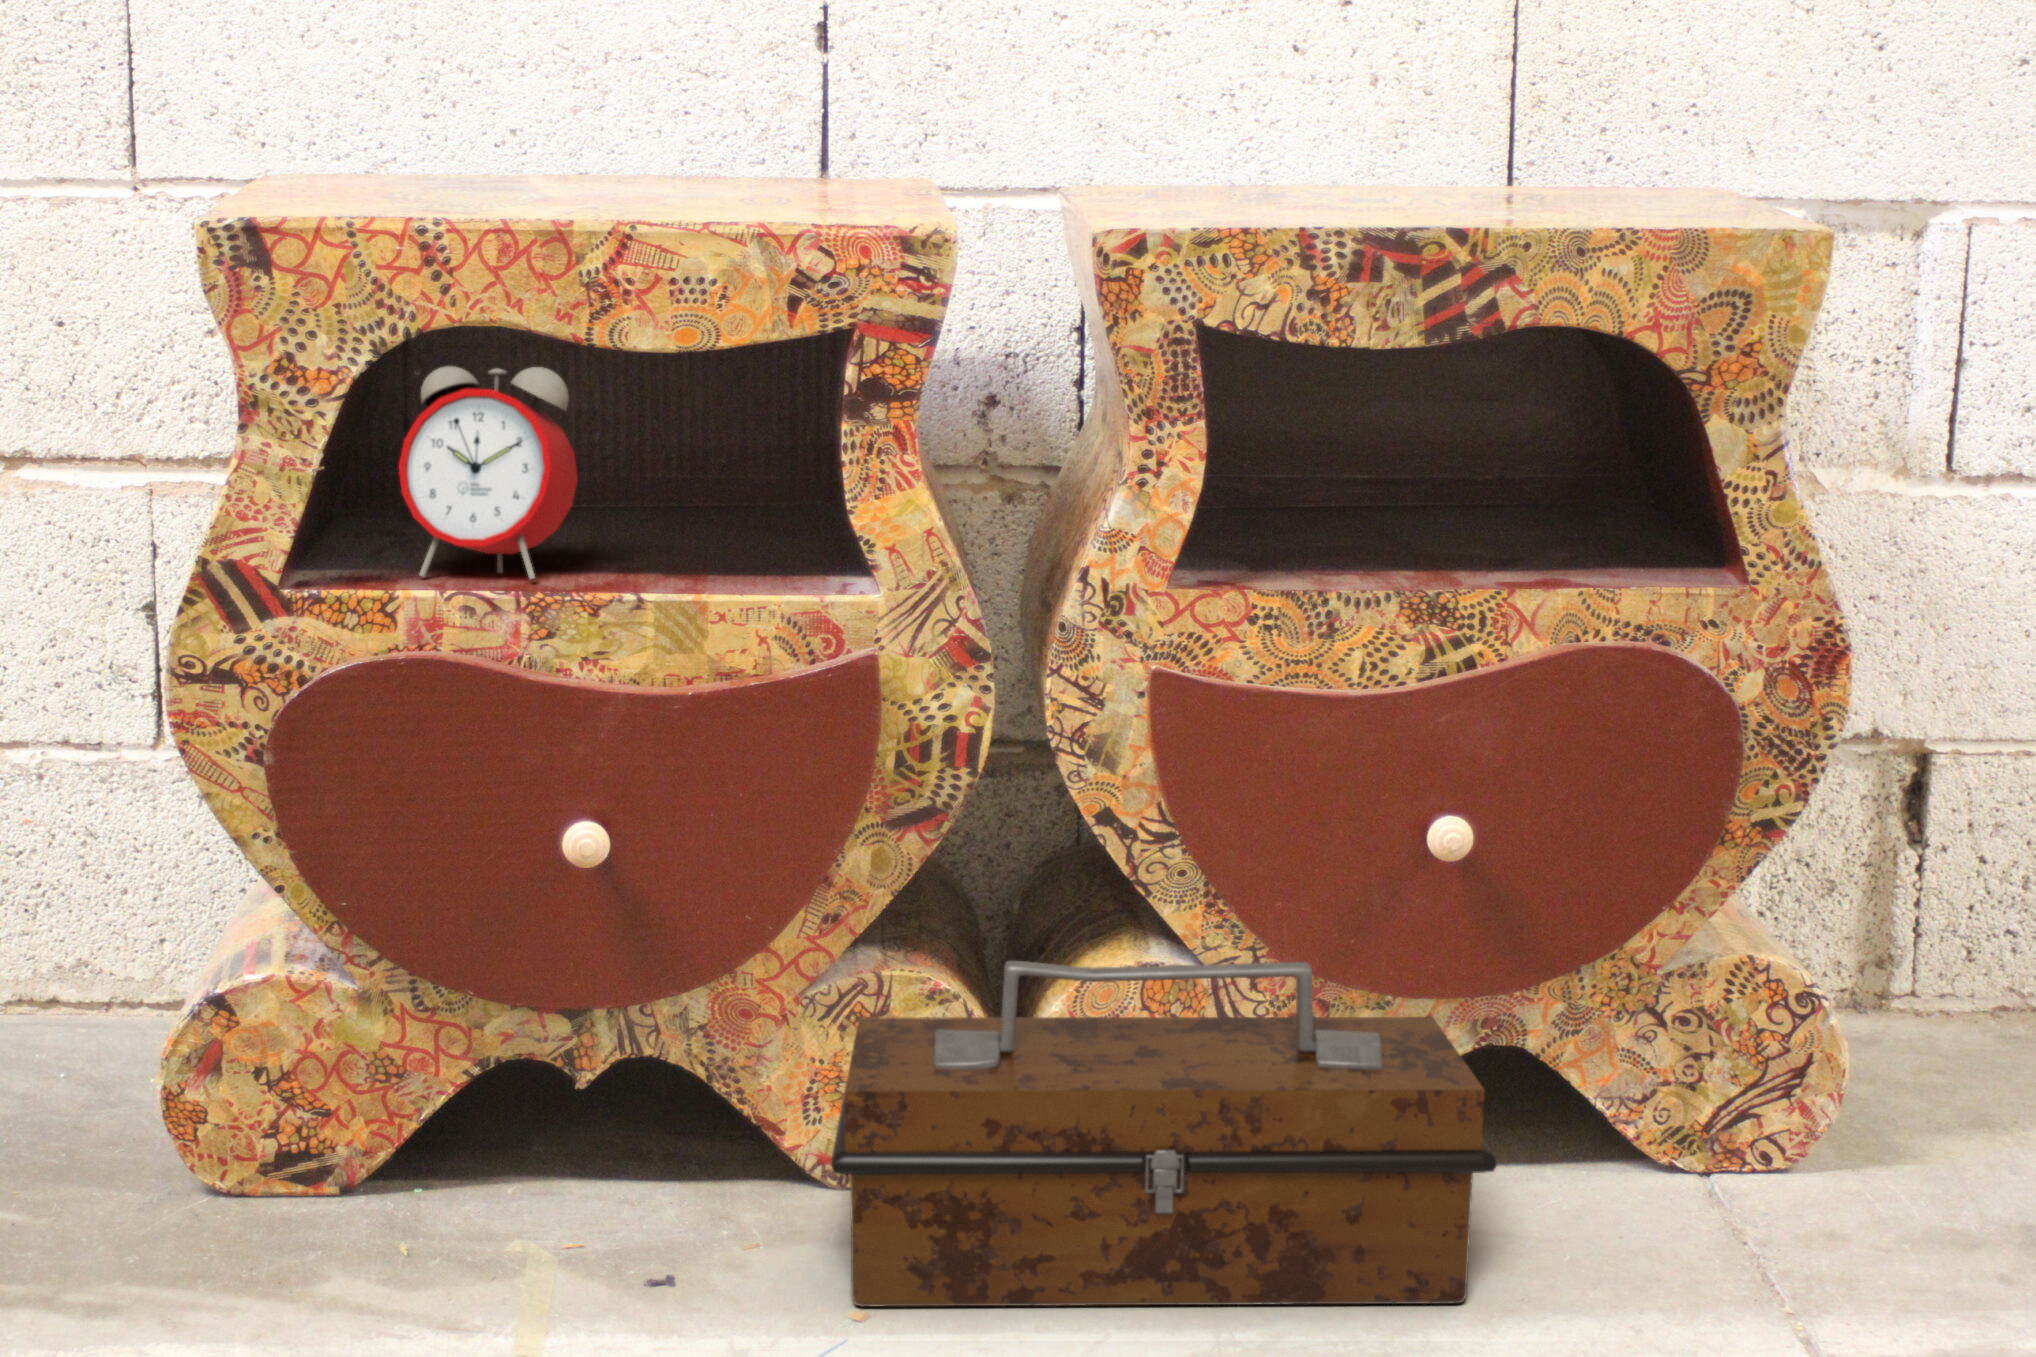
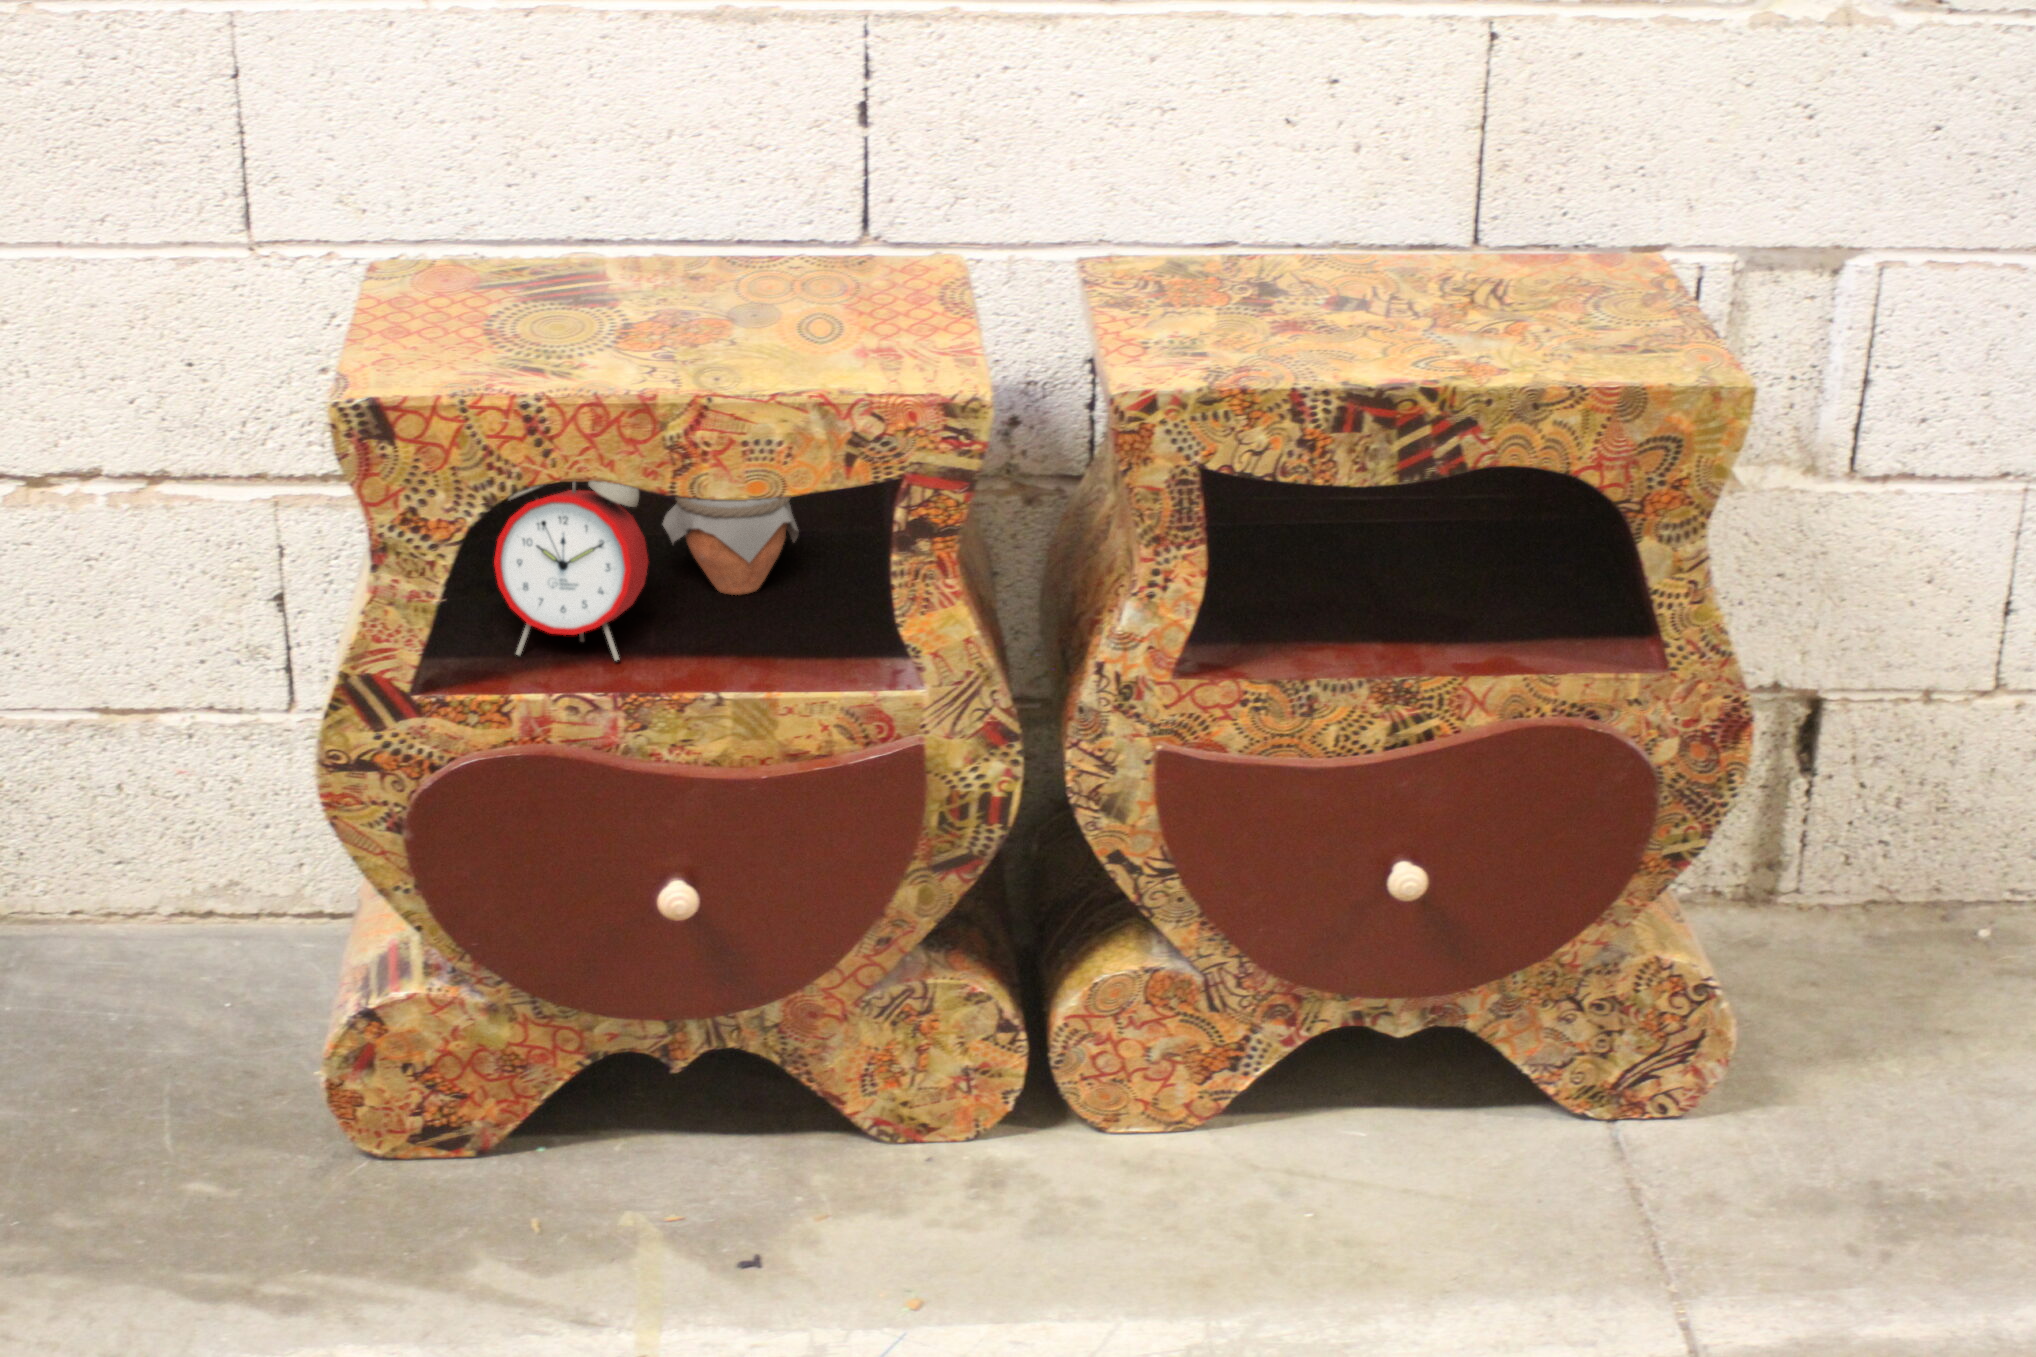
jar: none [609,427,758,557] -> present [663,497,799,595]
toolbox: present [831,961,1497,1307] -> none [898,997,1425,1267]

